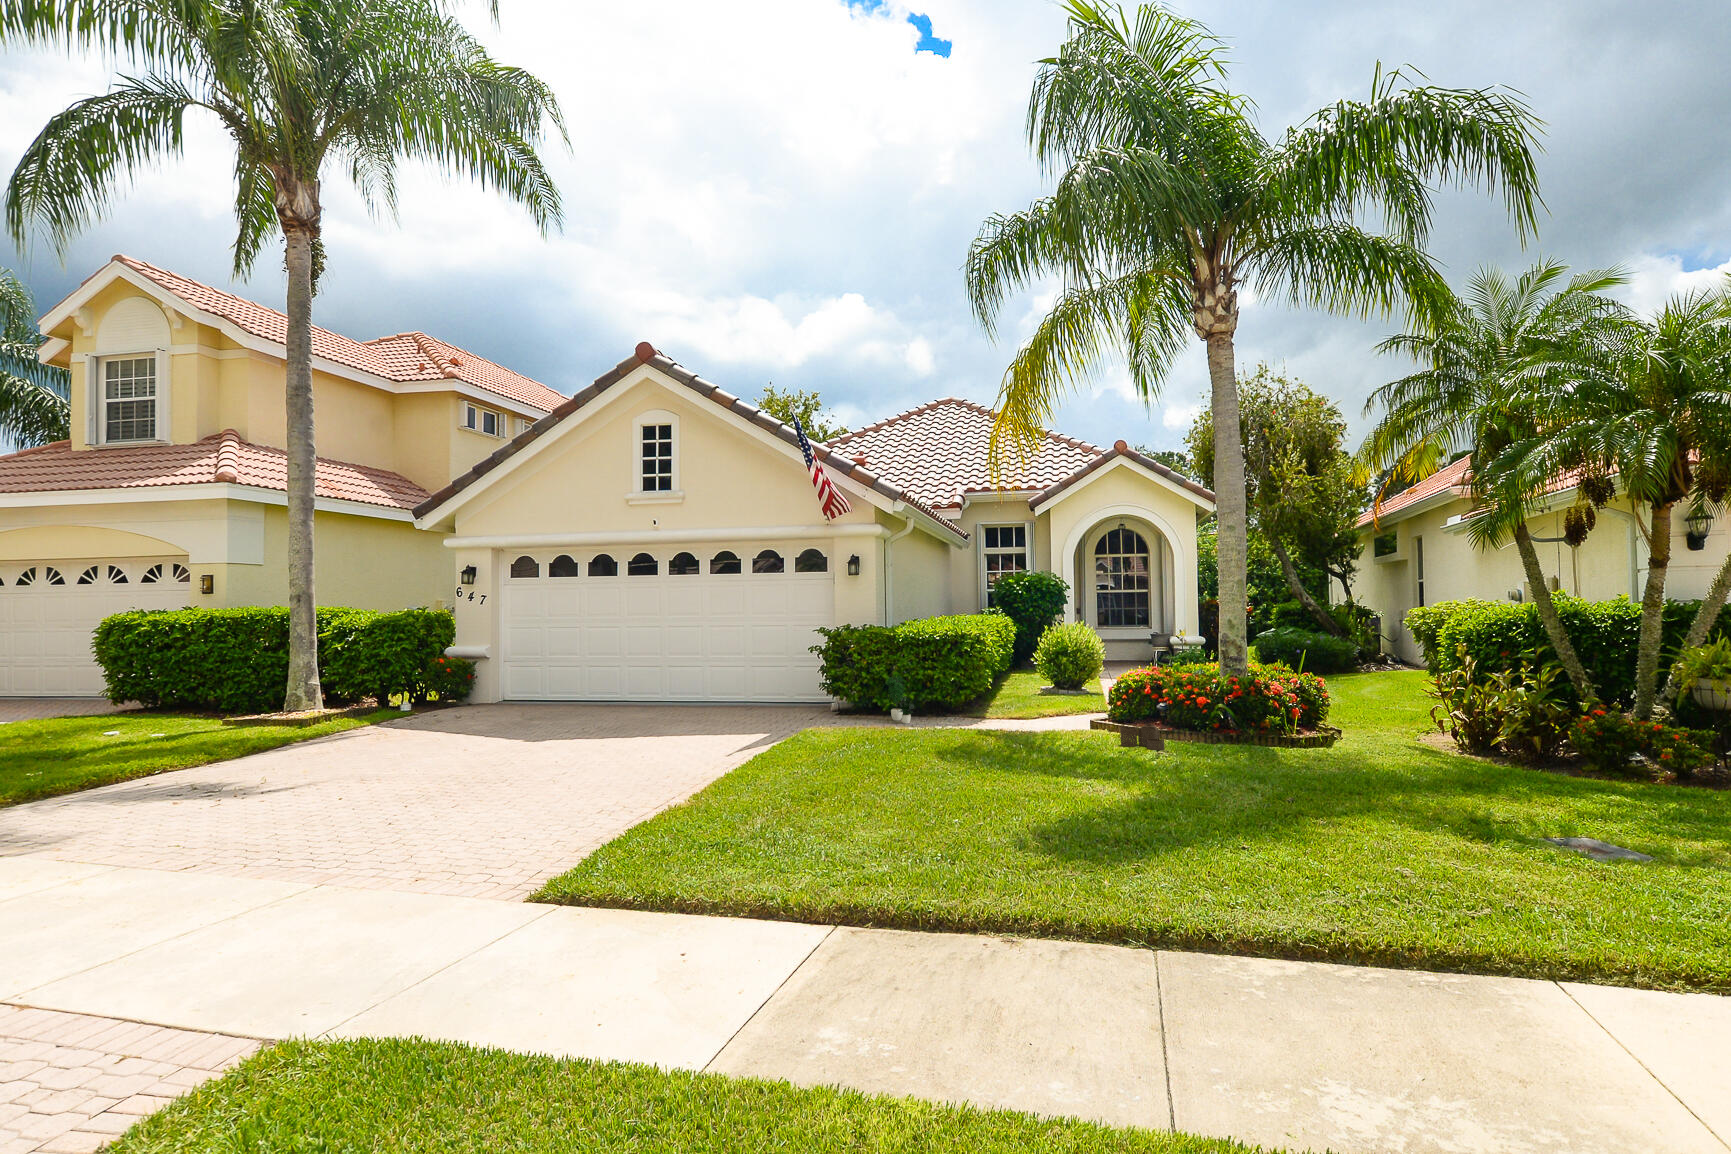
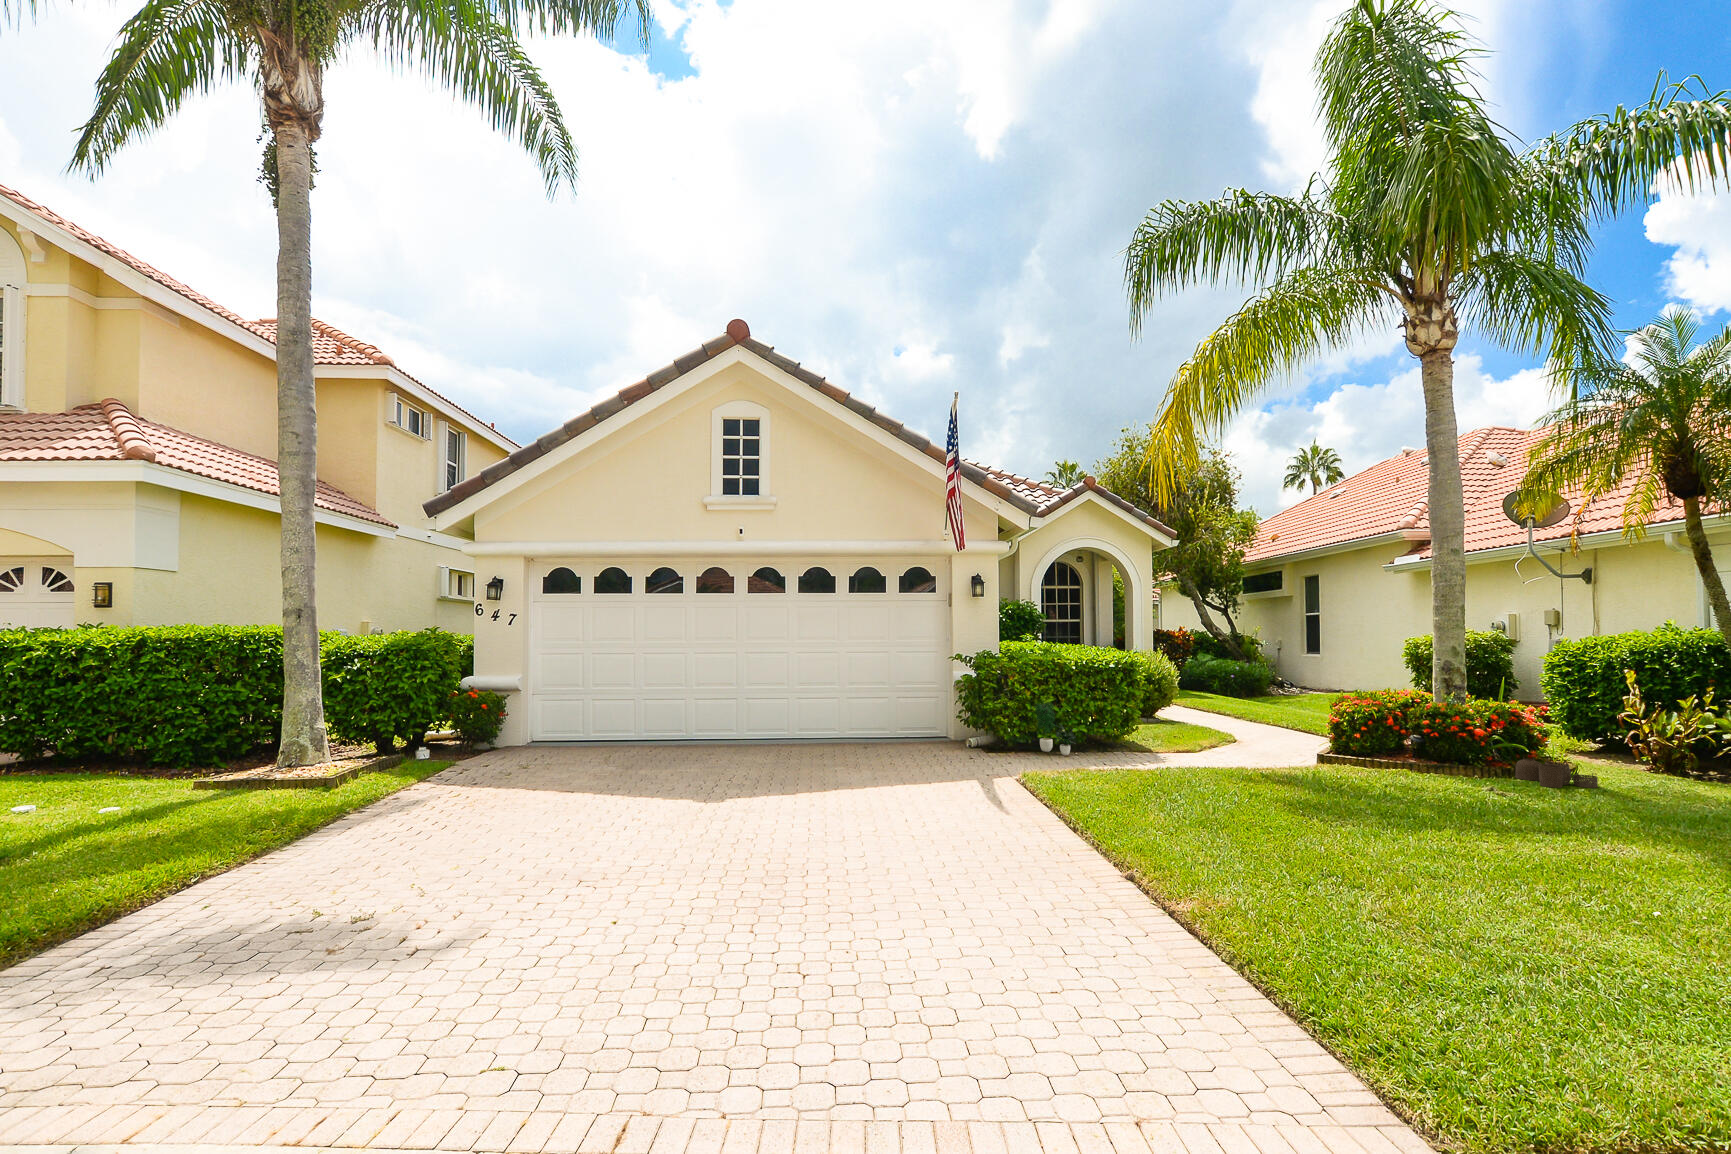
woven basket: present [1120,724,1164,750] -> present [1515,757,1598,788]

